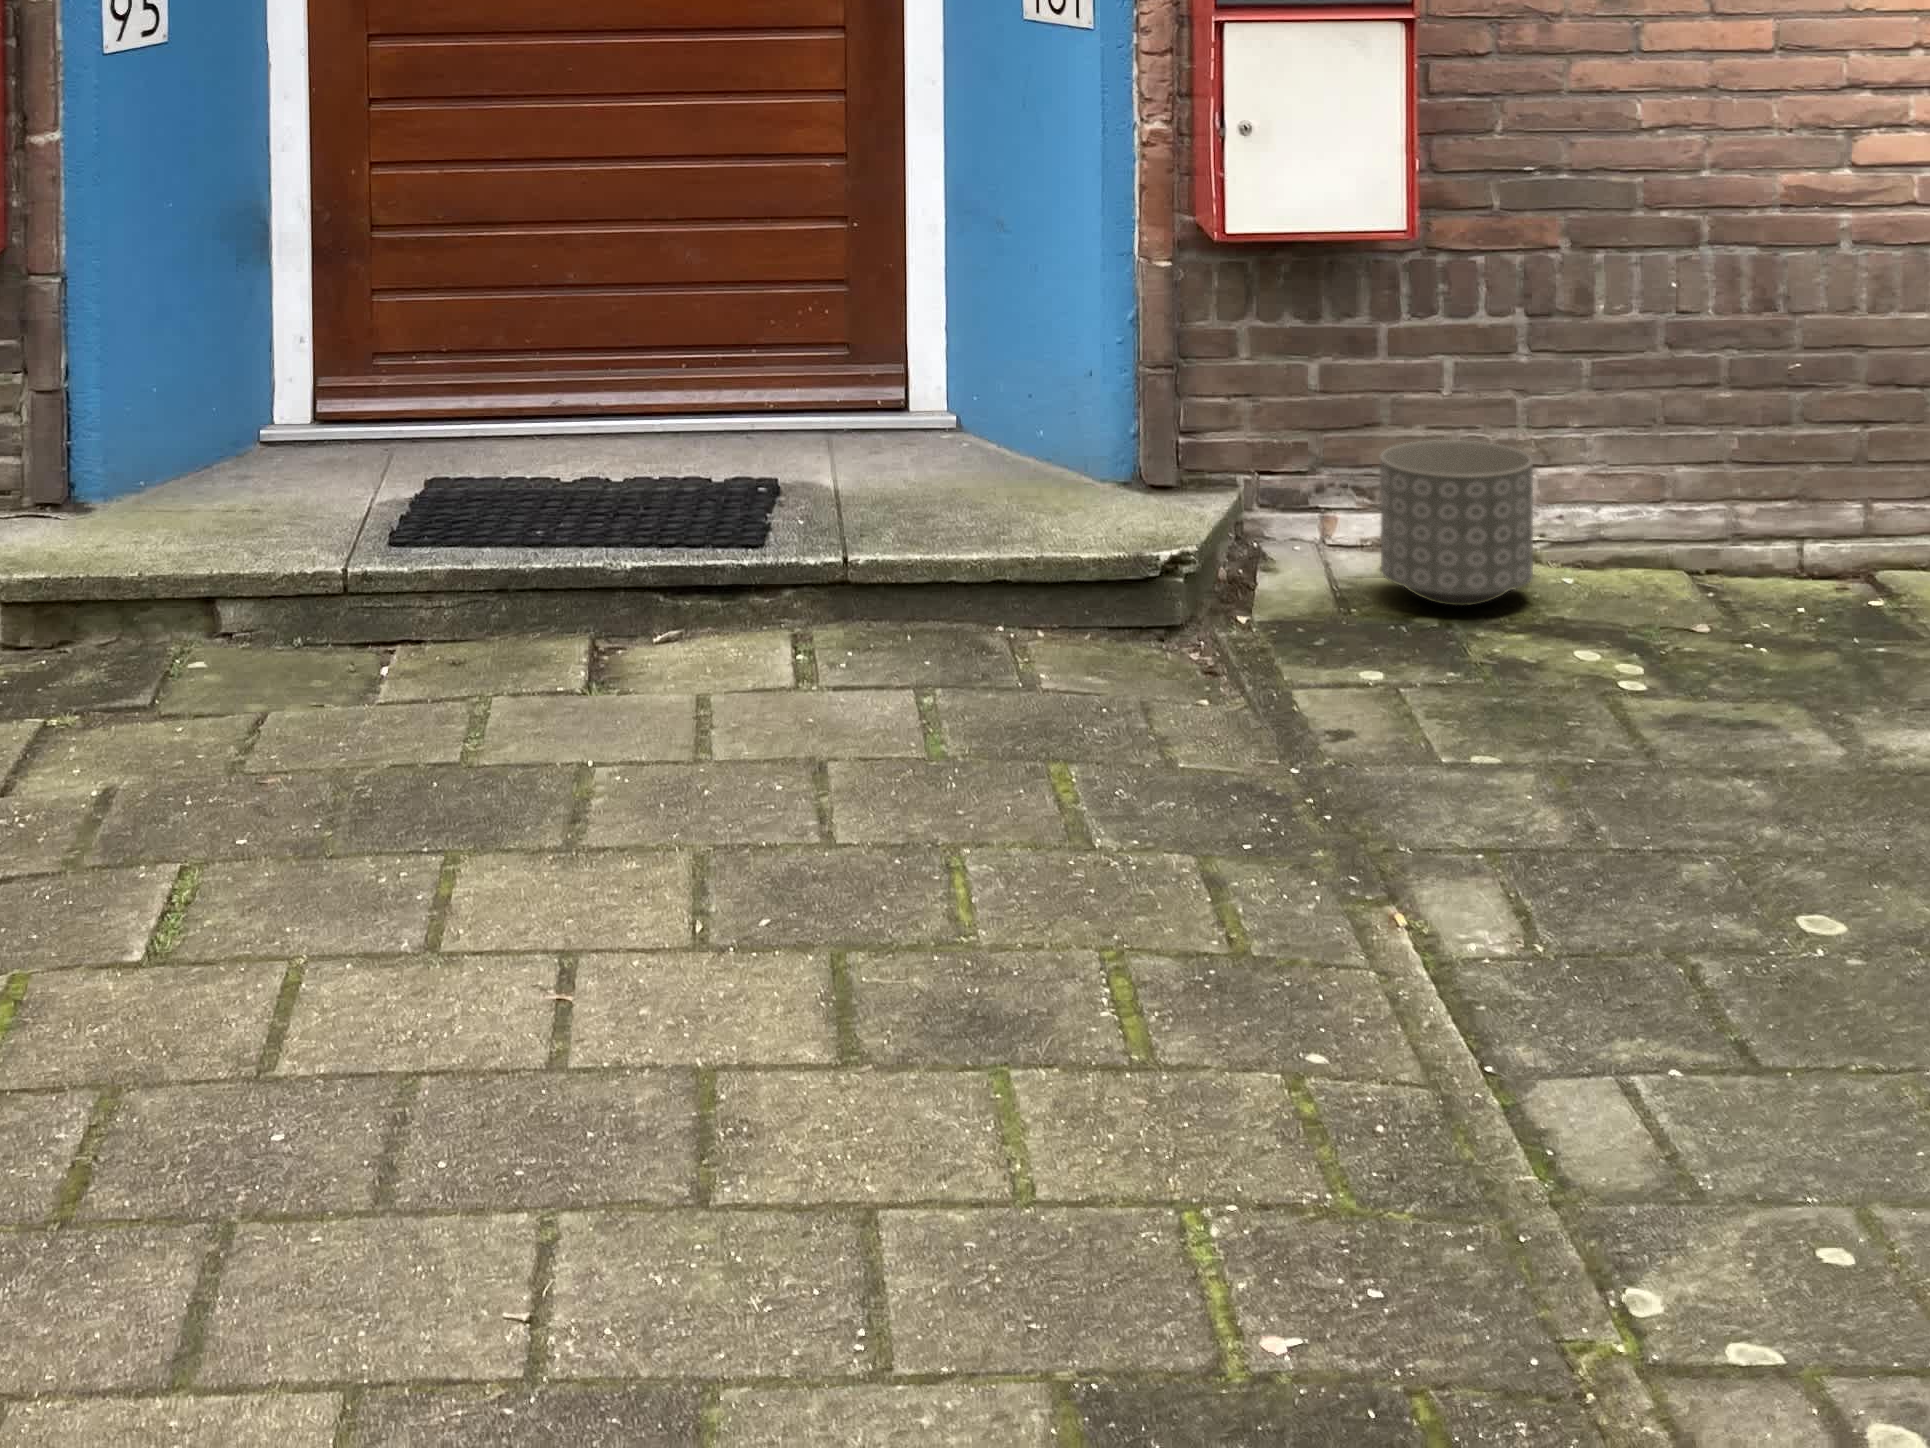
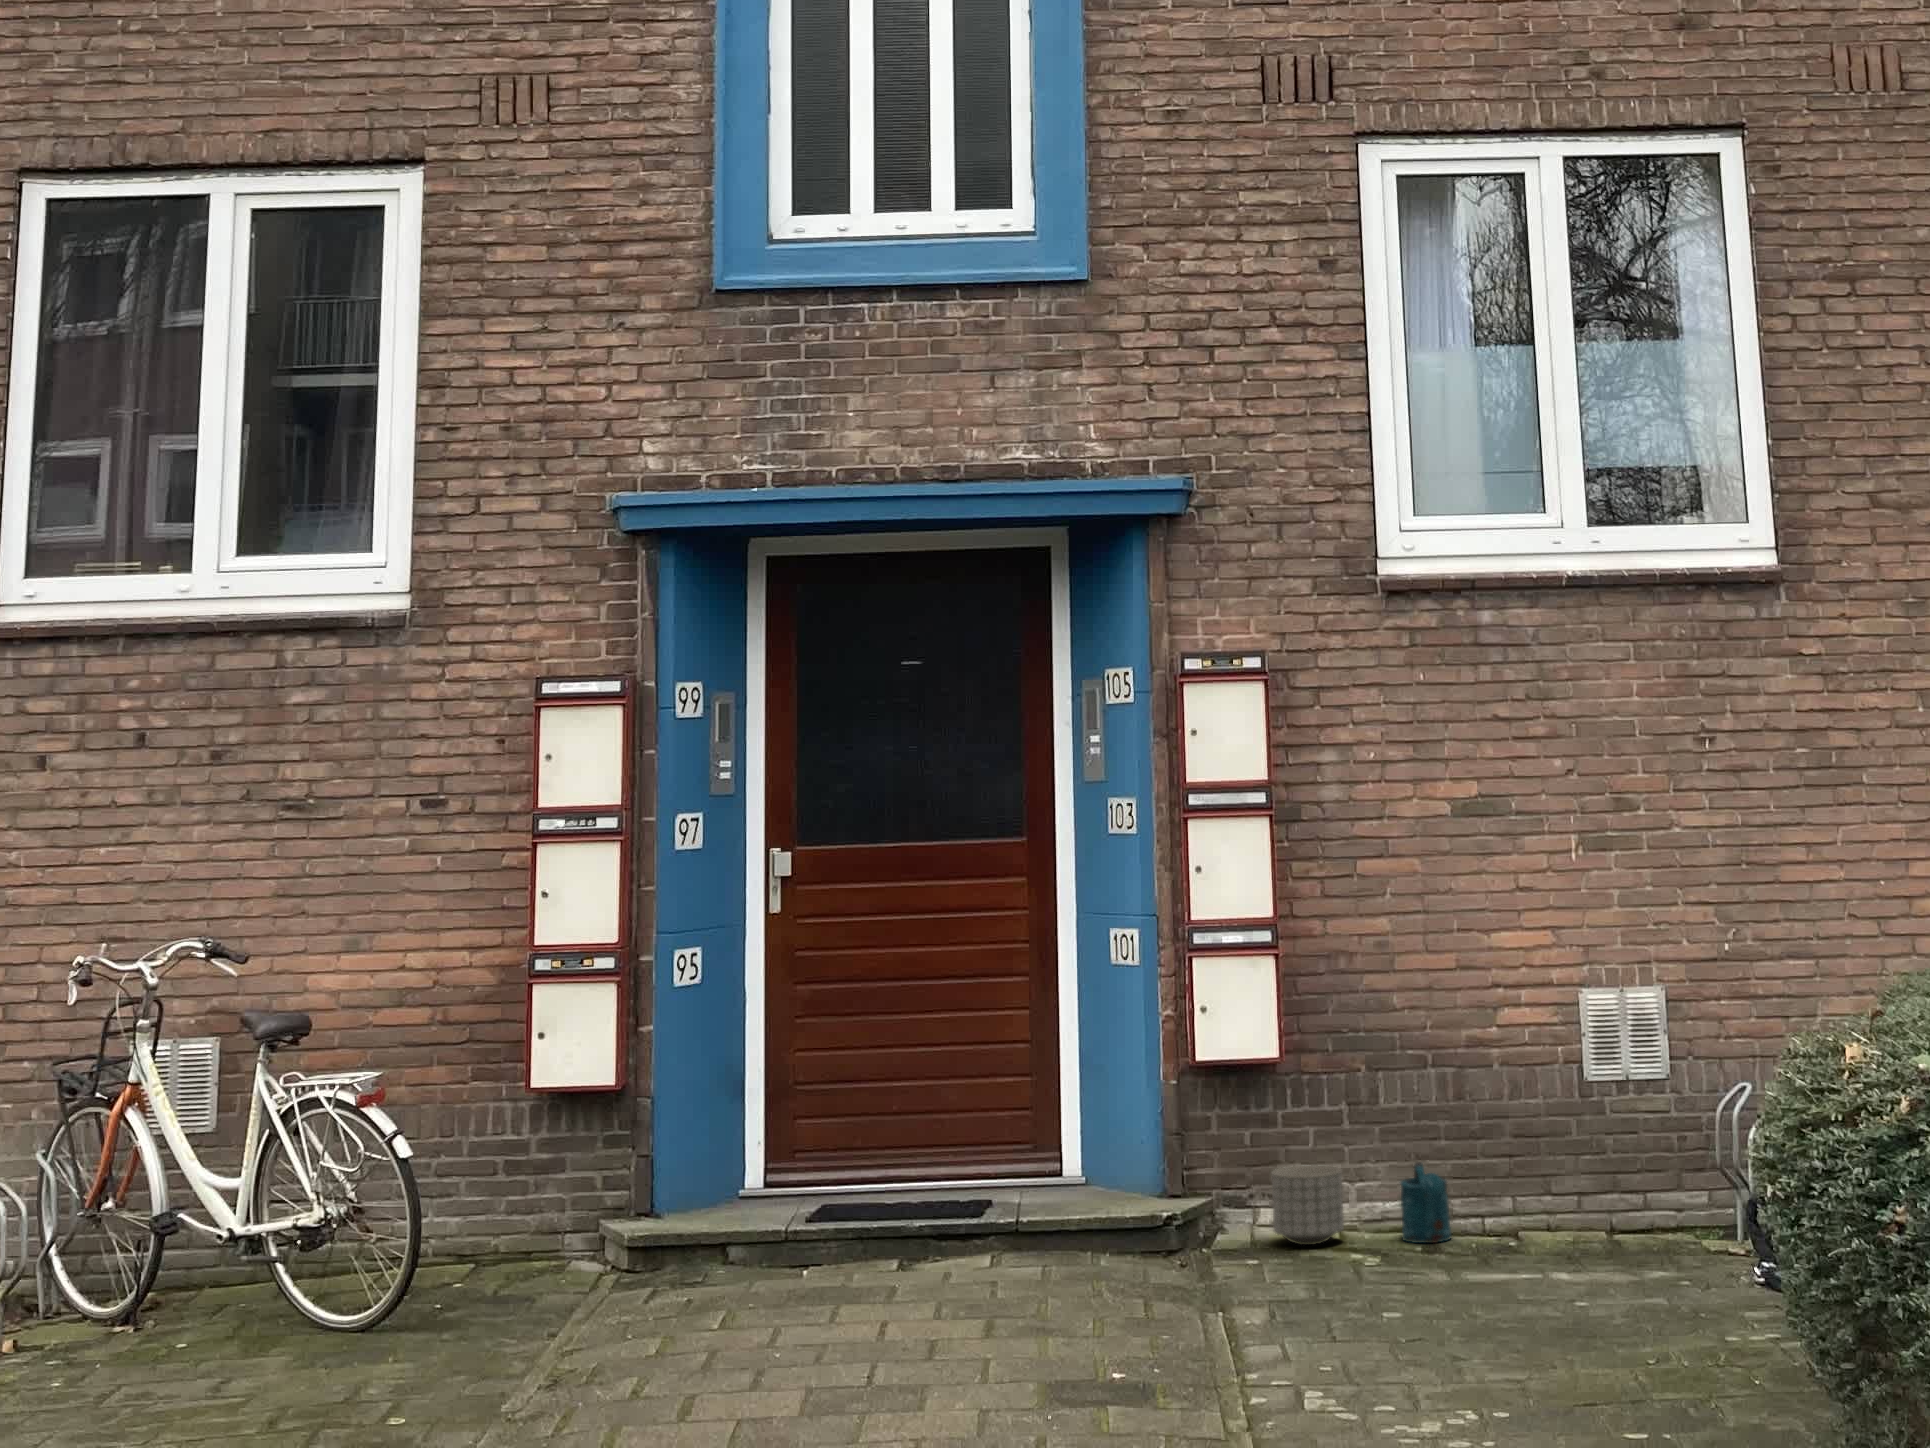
watering can: none [1651,440,1780,610] -> present [1401,1162,1451,1243]

